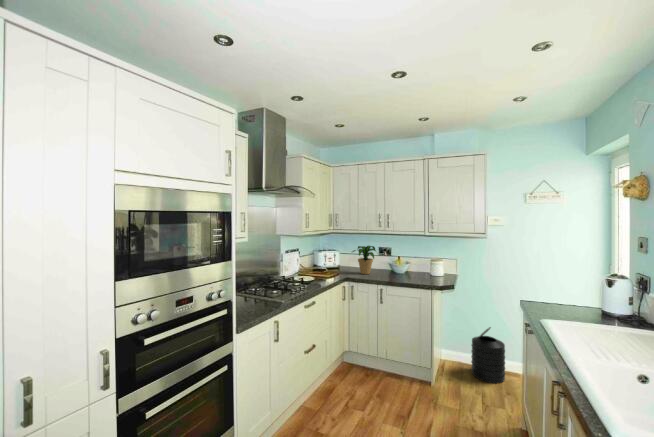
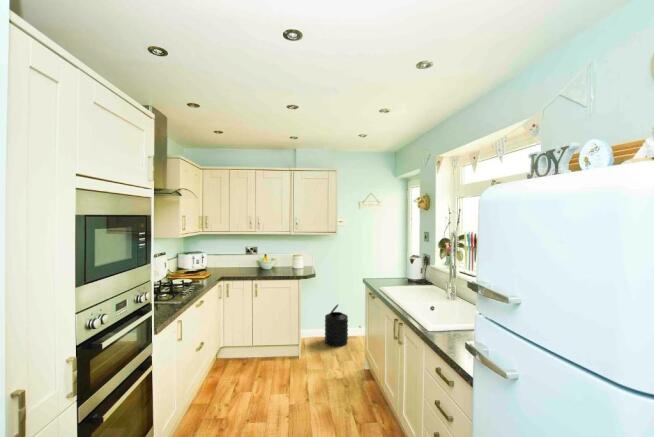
potted plant: present [353,246,376,274] -> none [222,245,249,272]

